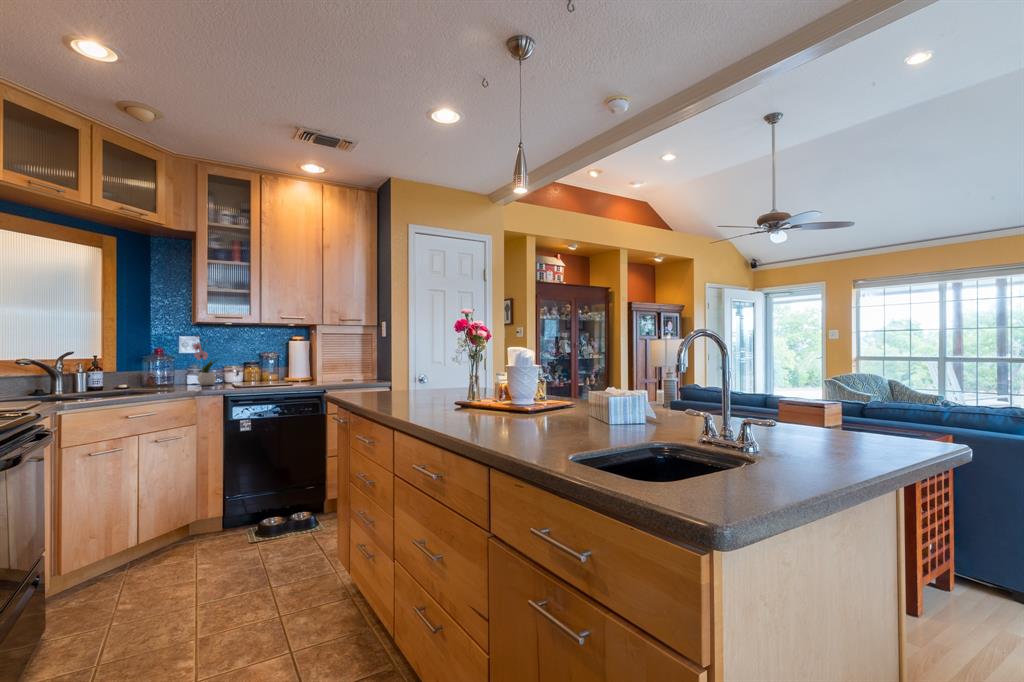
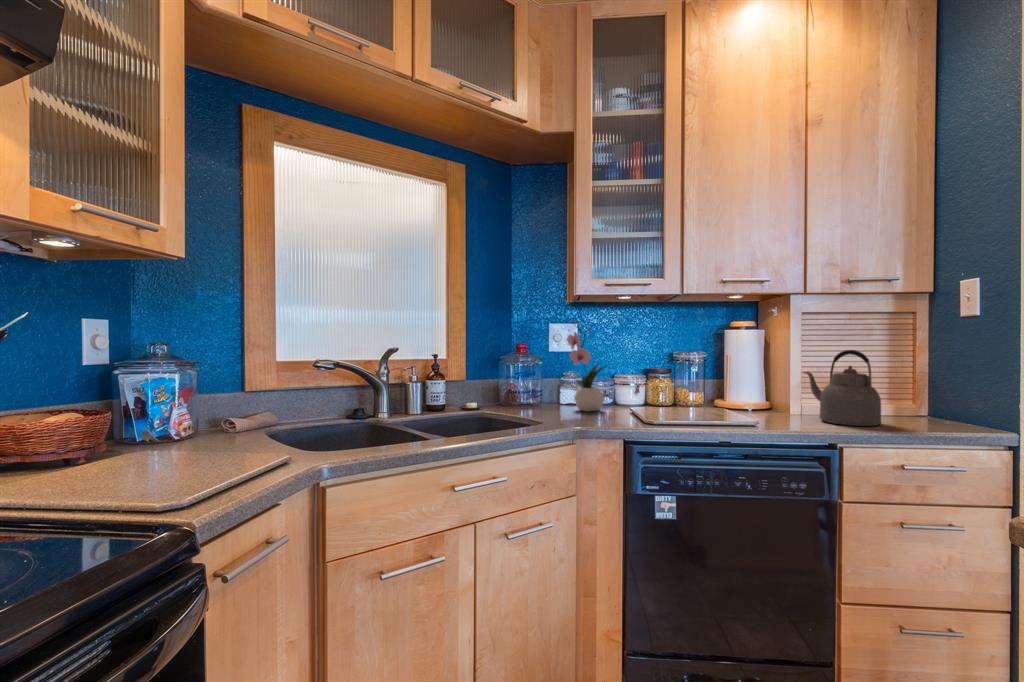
kettle: none [321,351,349,382] -> present [804,350,881,426]

